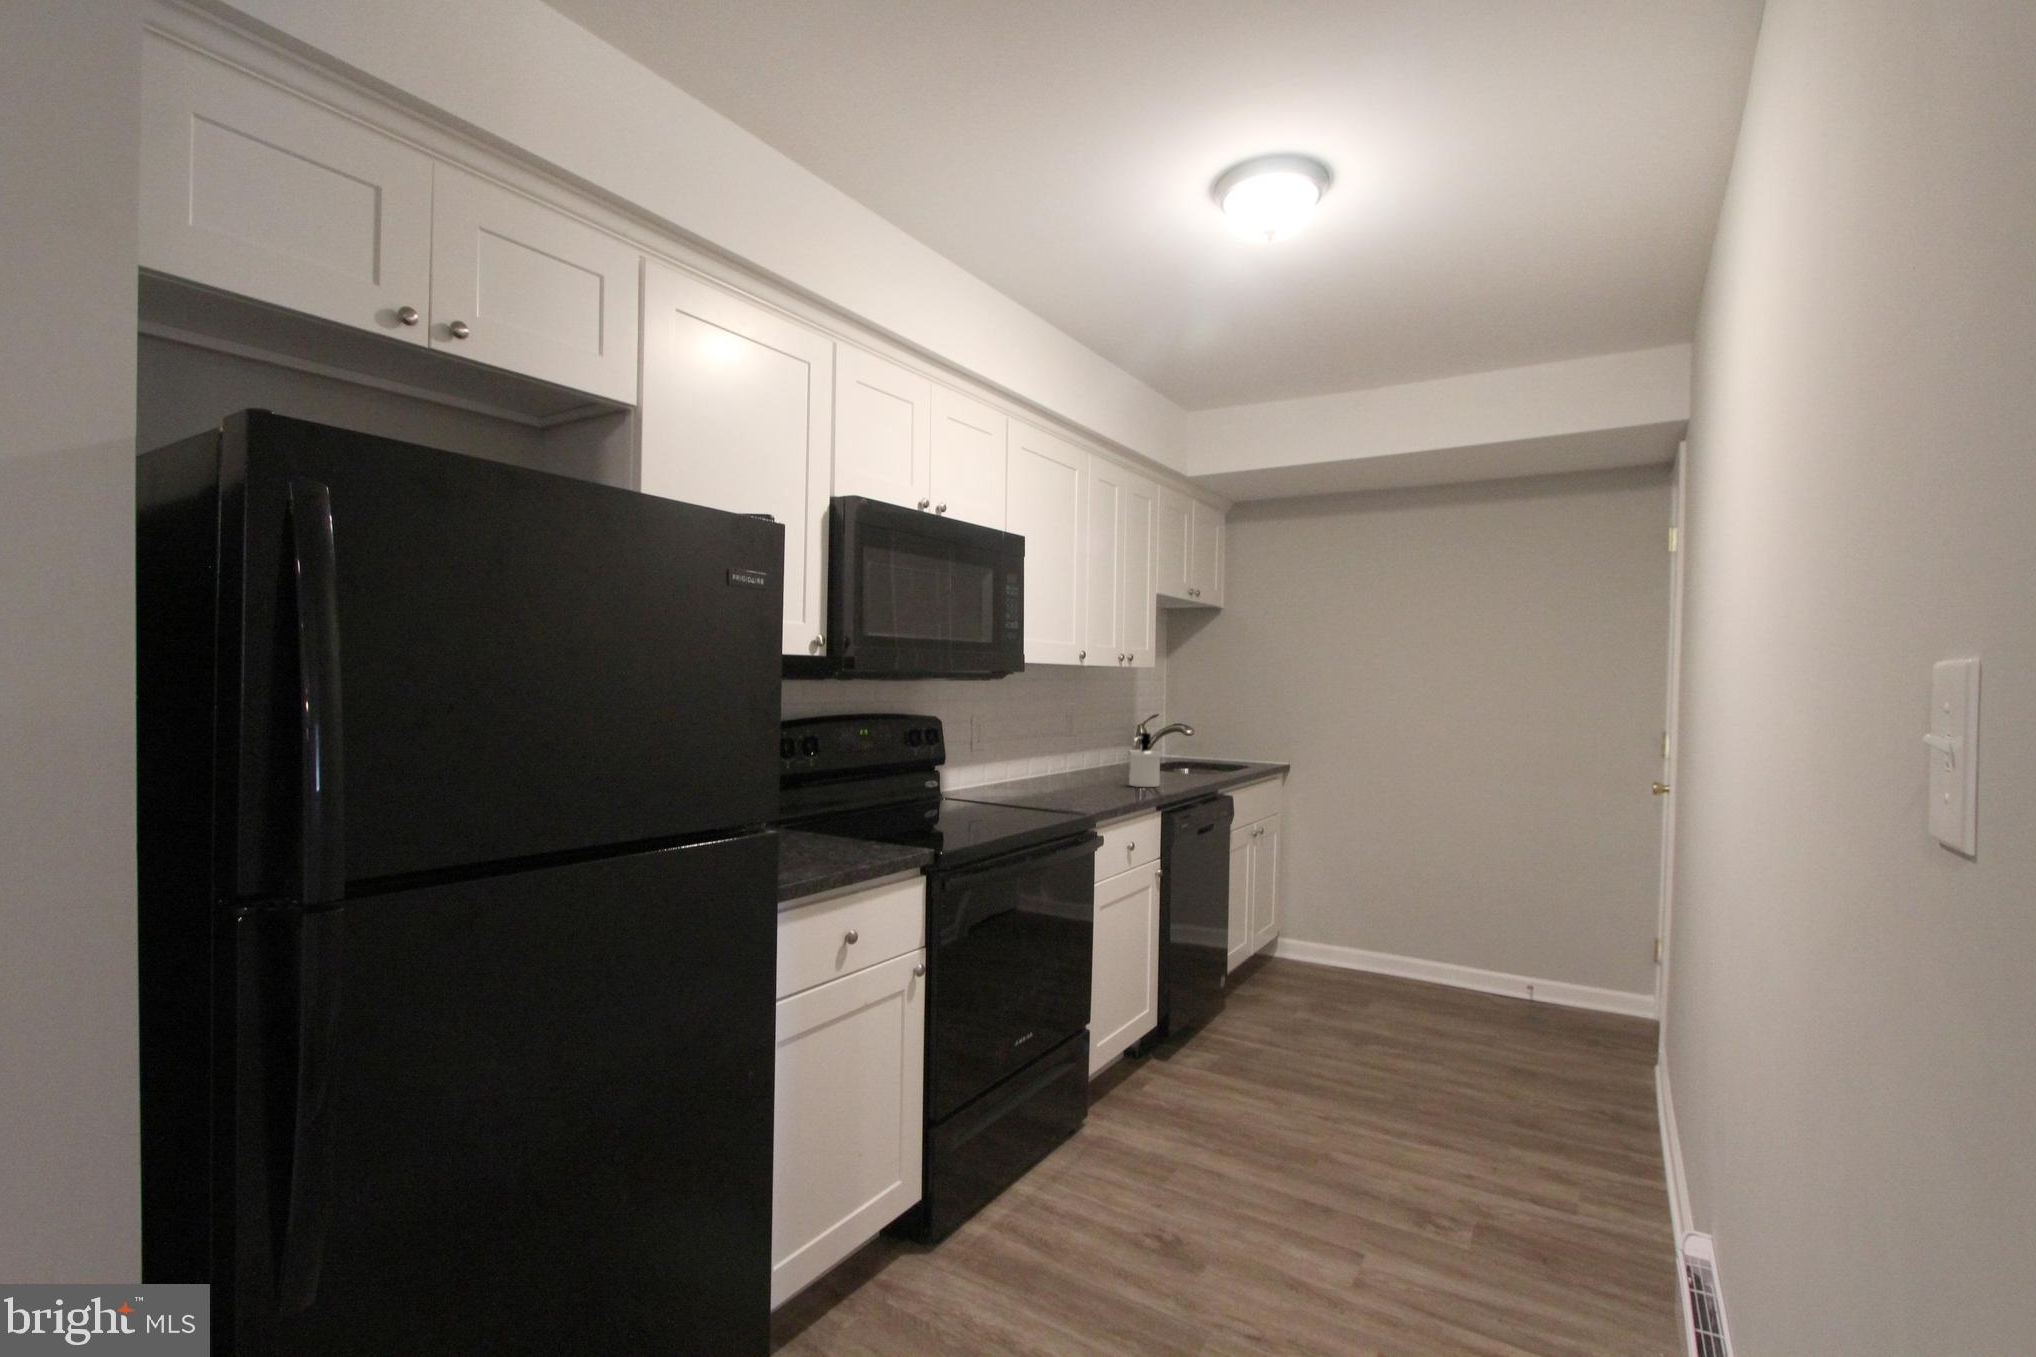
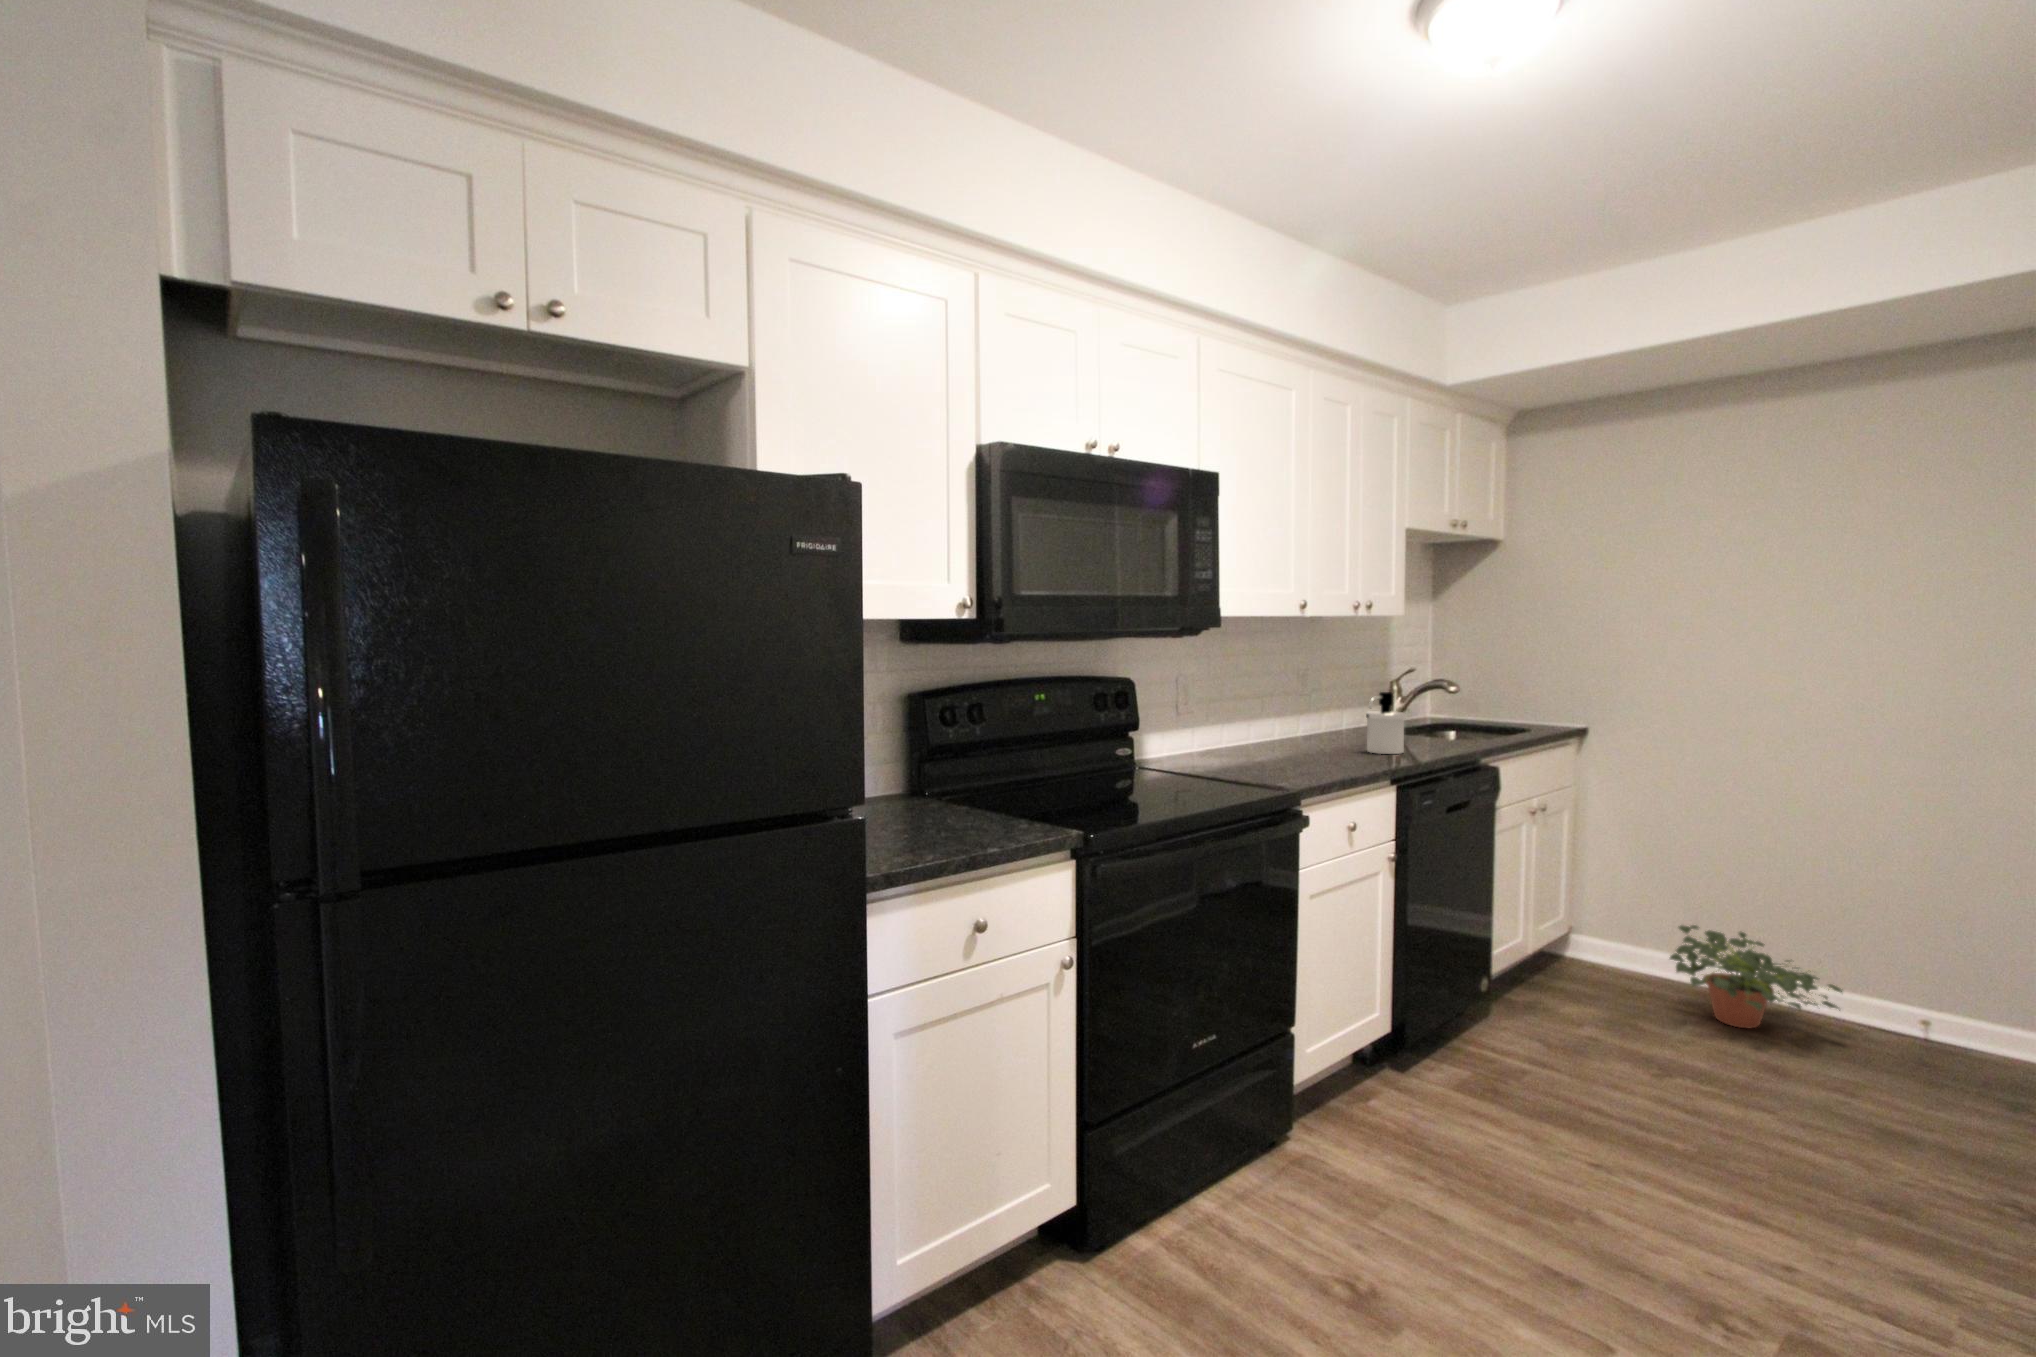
potted plant: none [1354,928,1474,1009] -> present [1670,925,1842,1028]

